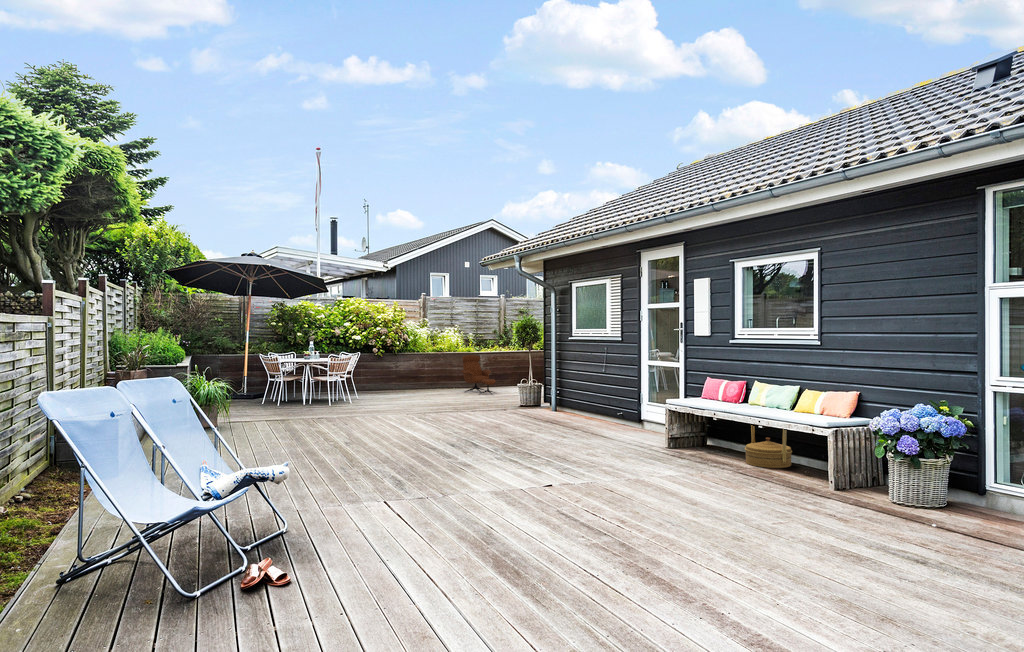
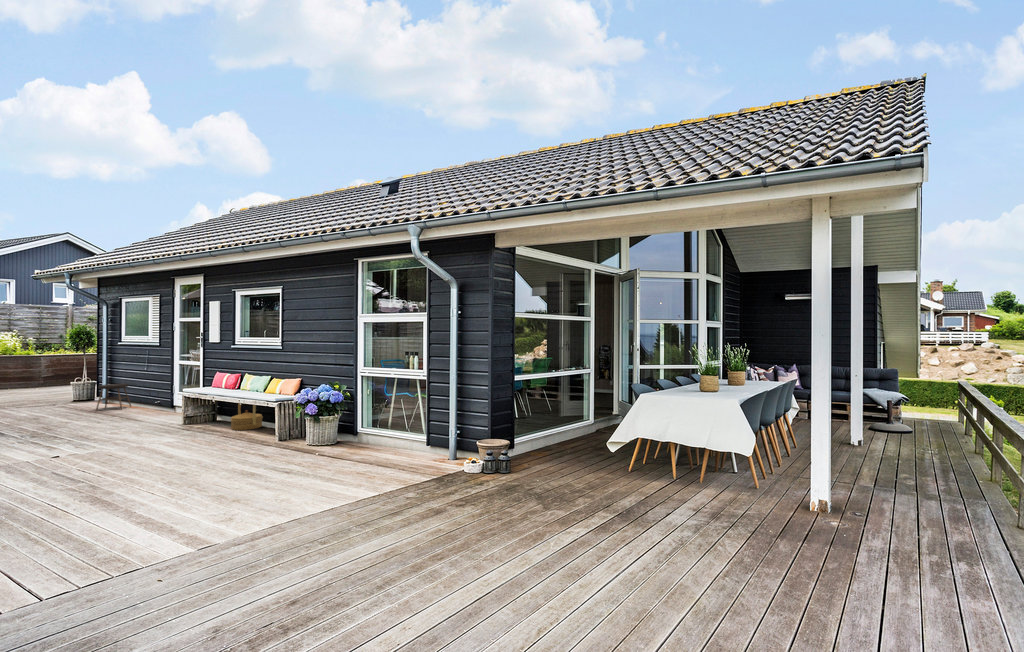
lounge chair: present [461,355,496,394] -> none [10,360,55,397]
stool: none [549,386,582,418] -> present [96,384,131,411]

